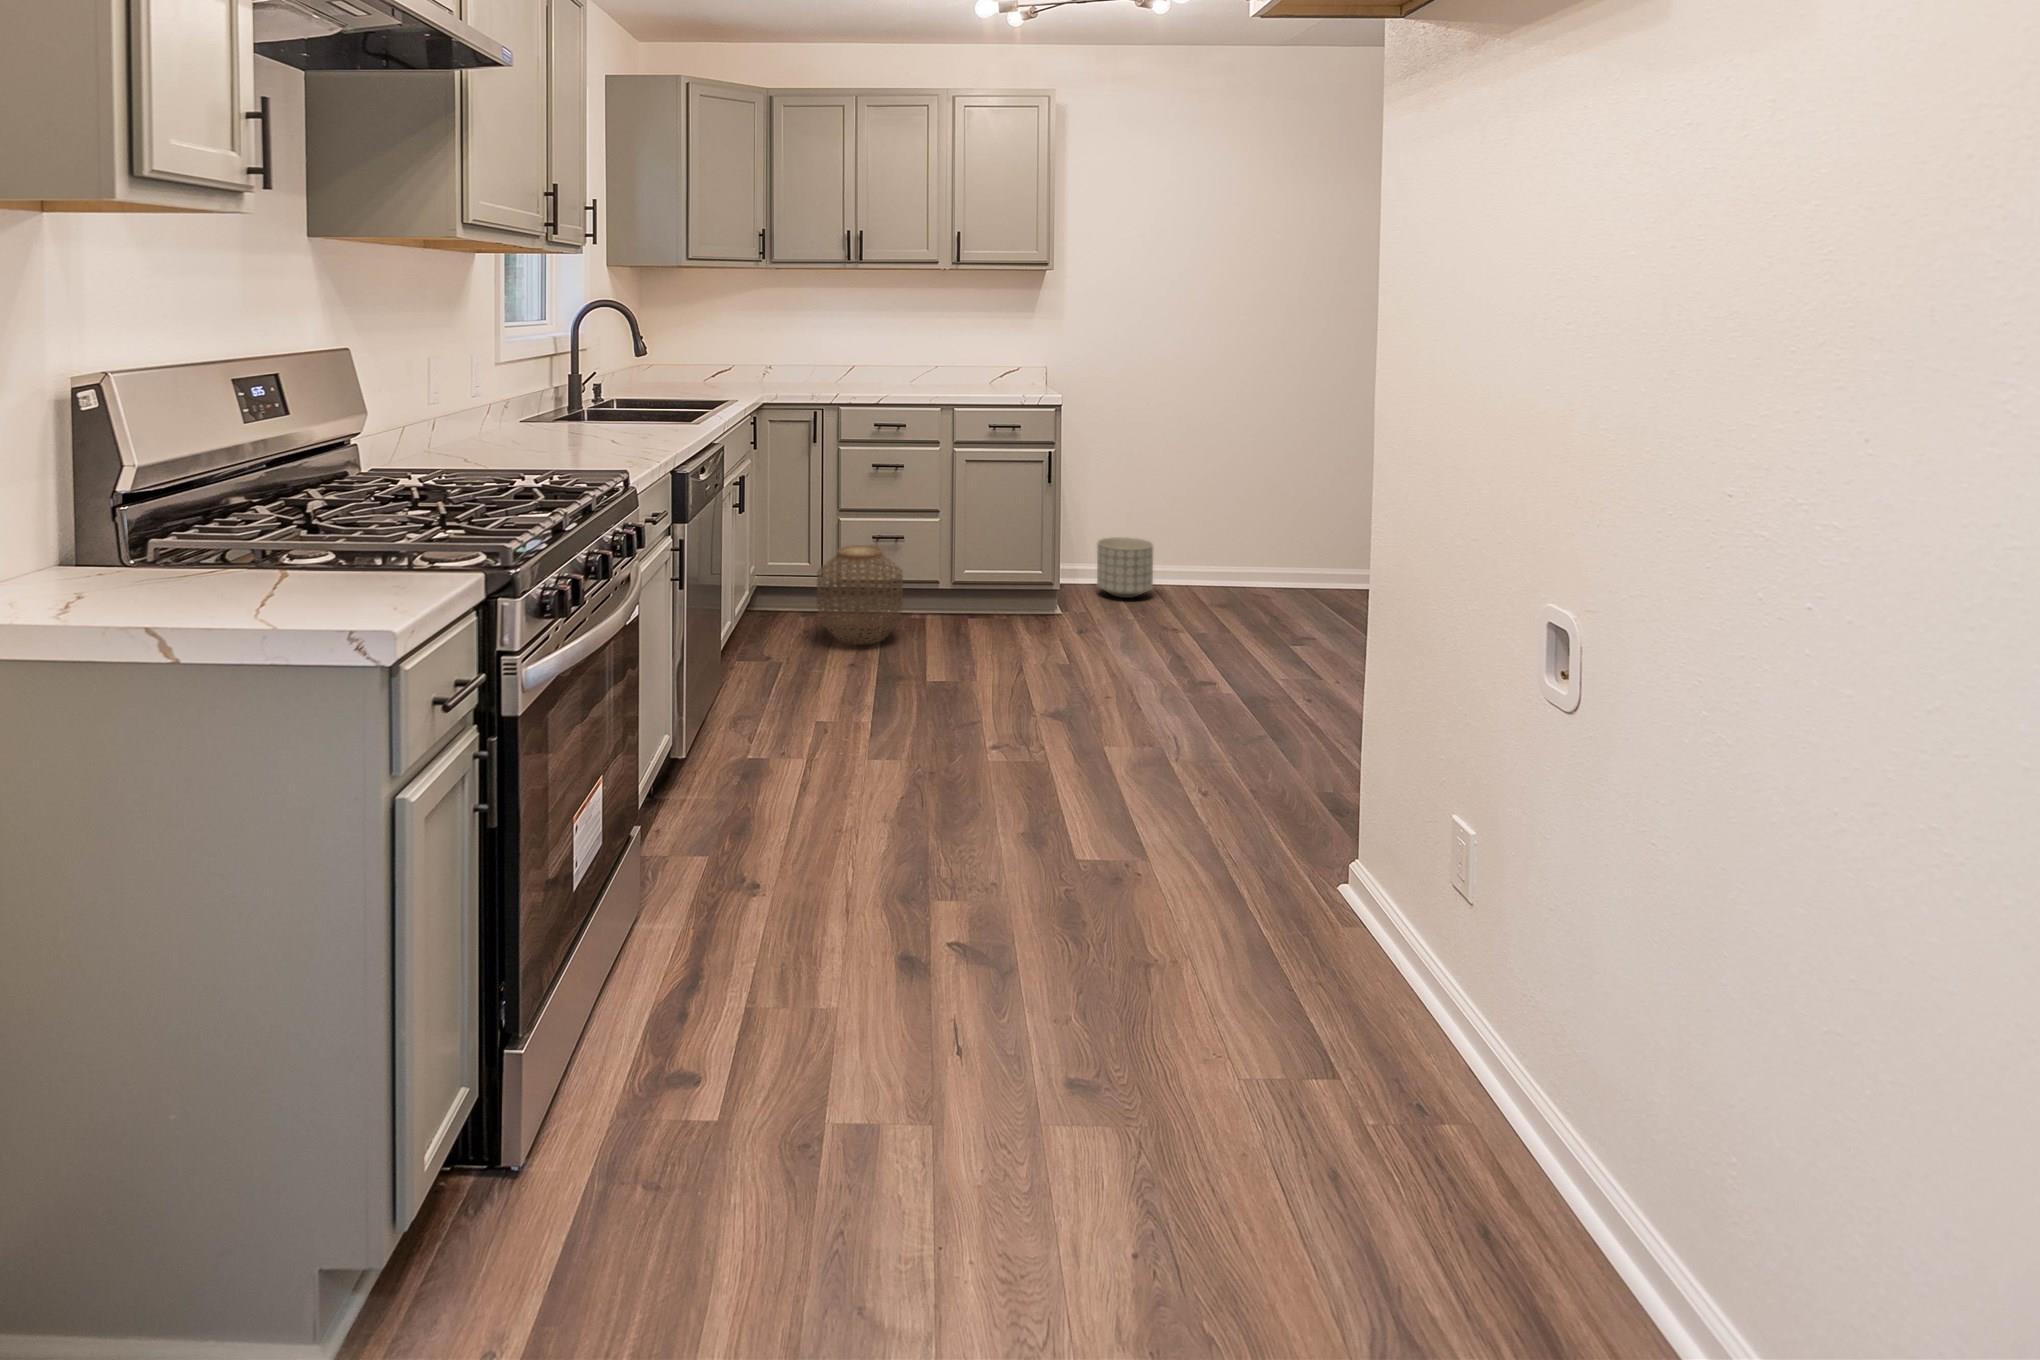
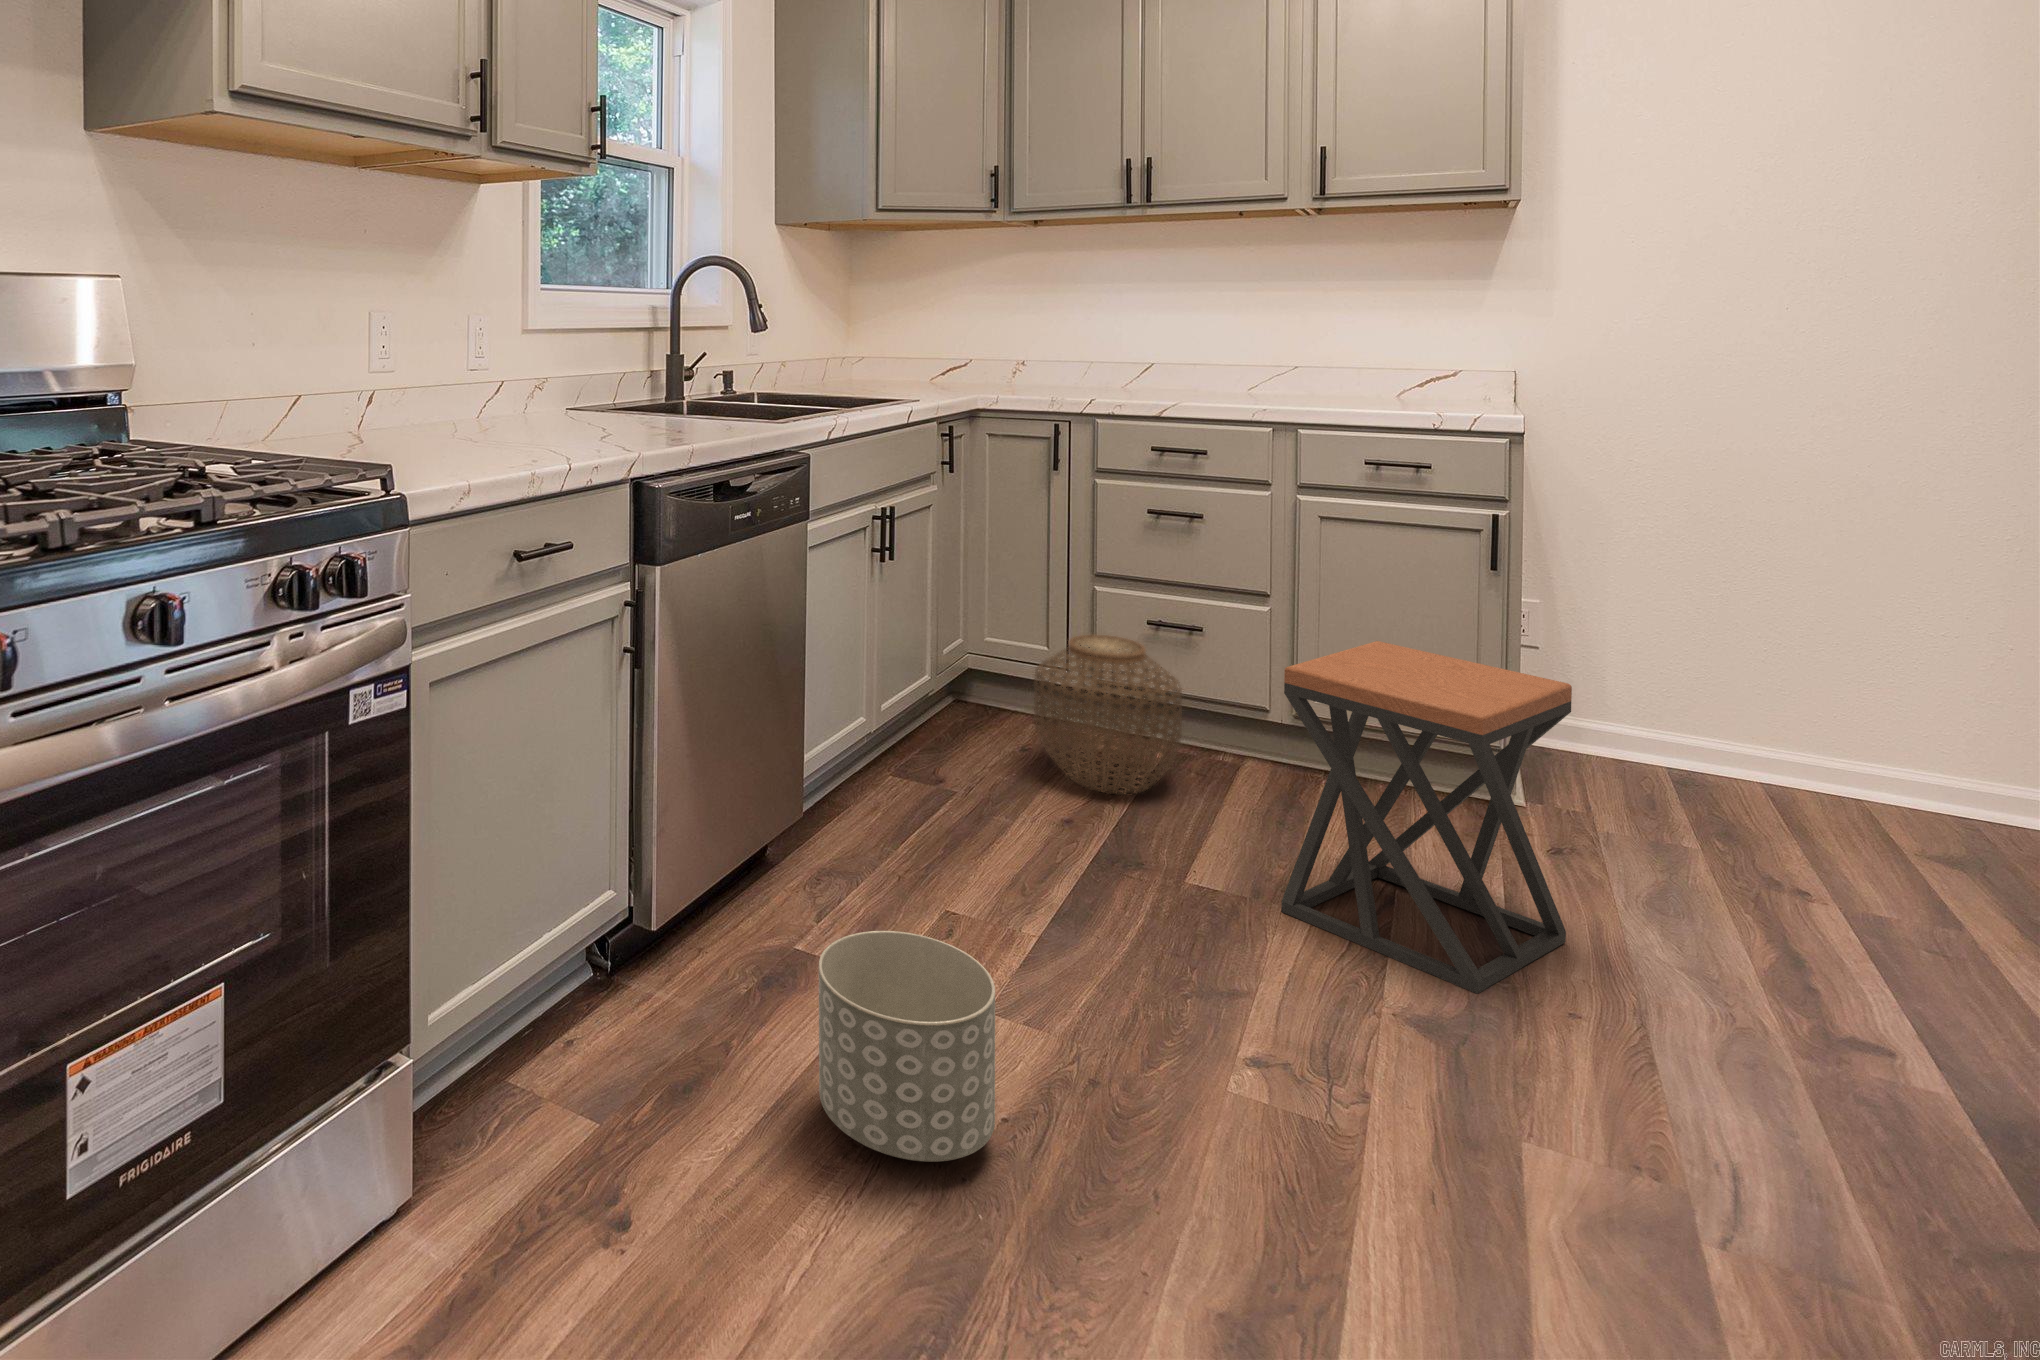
stool: none [978,523,1100,697] -> present [1281,641,1572,994]
planter: present [1097,537,1153,598] -> present [819,931,995,1162]

